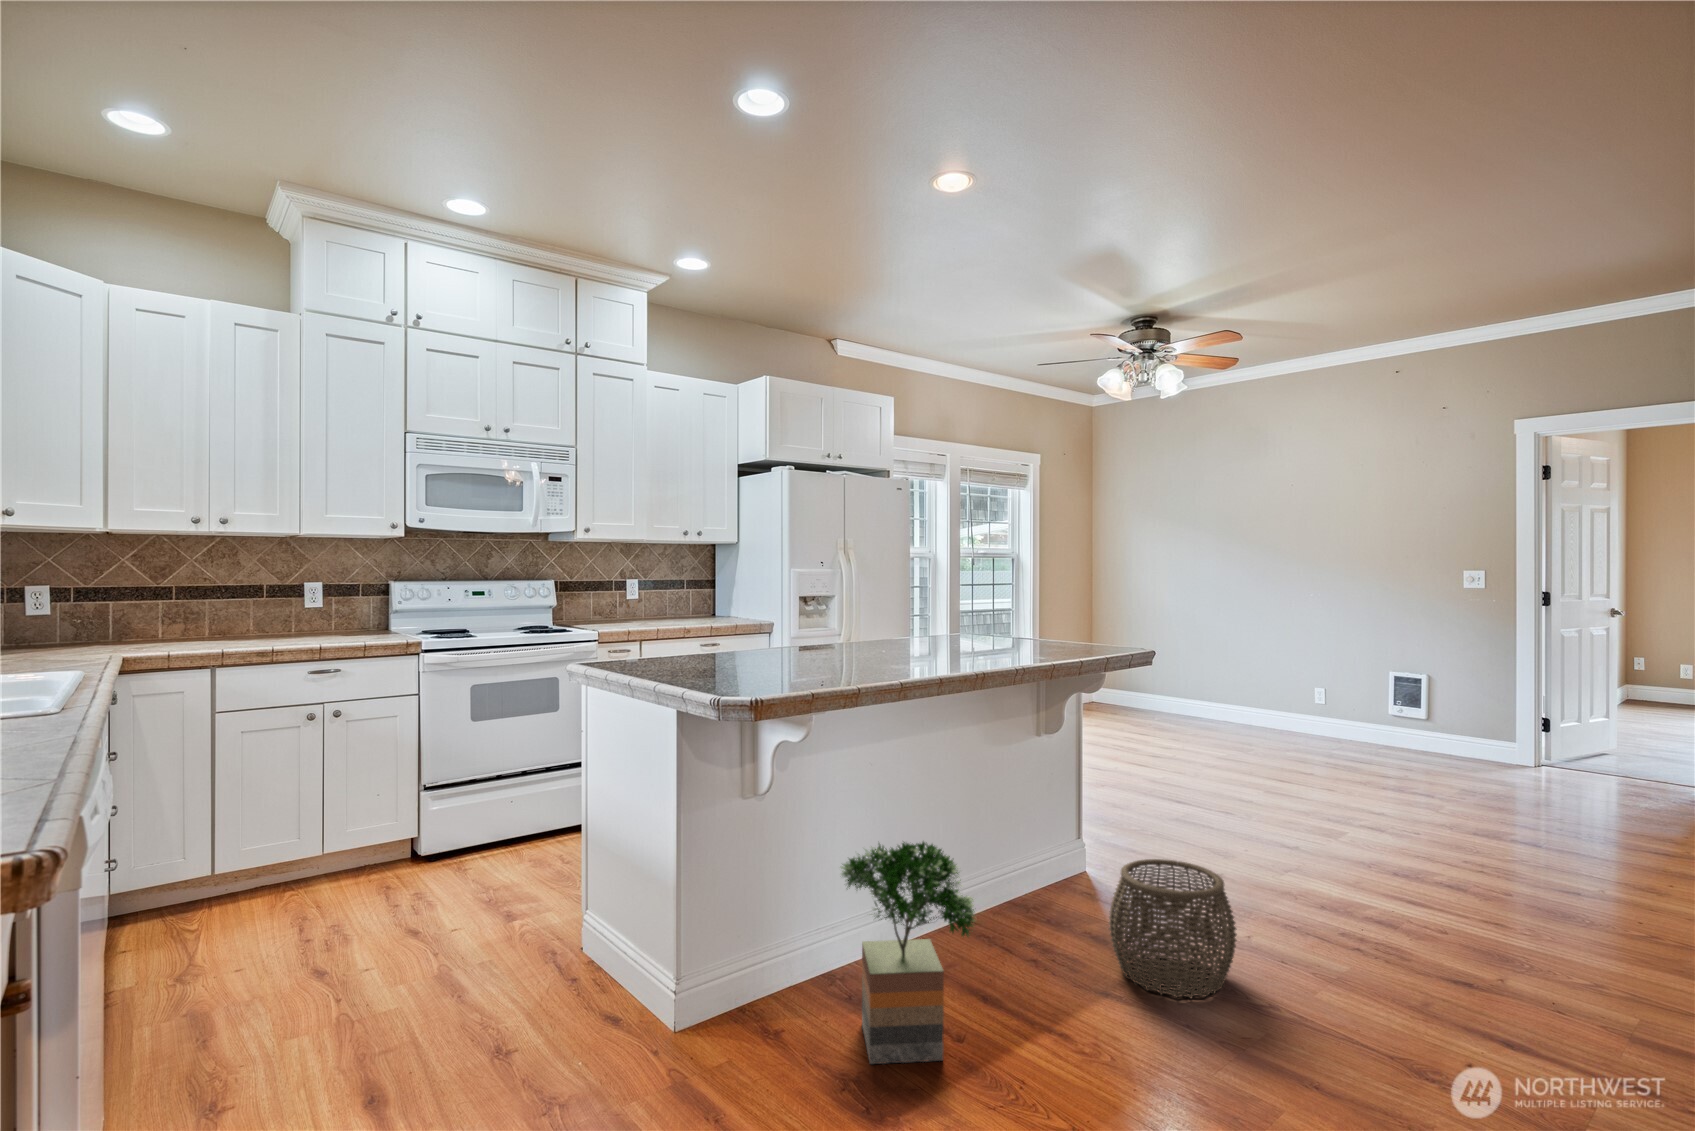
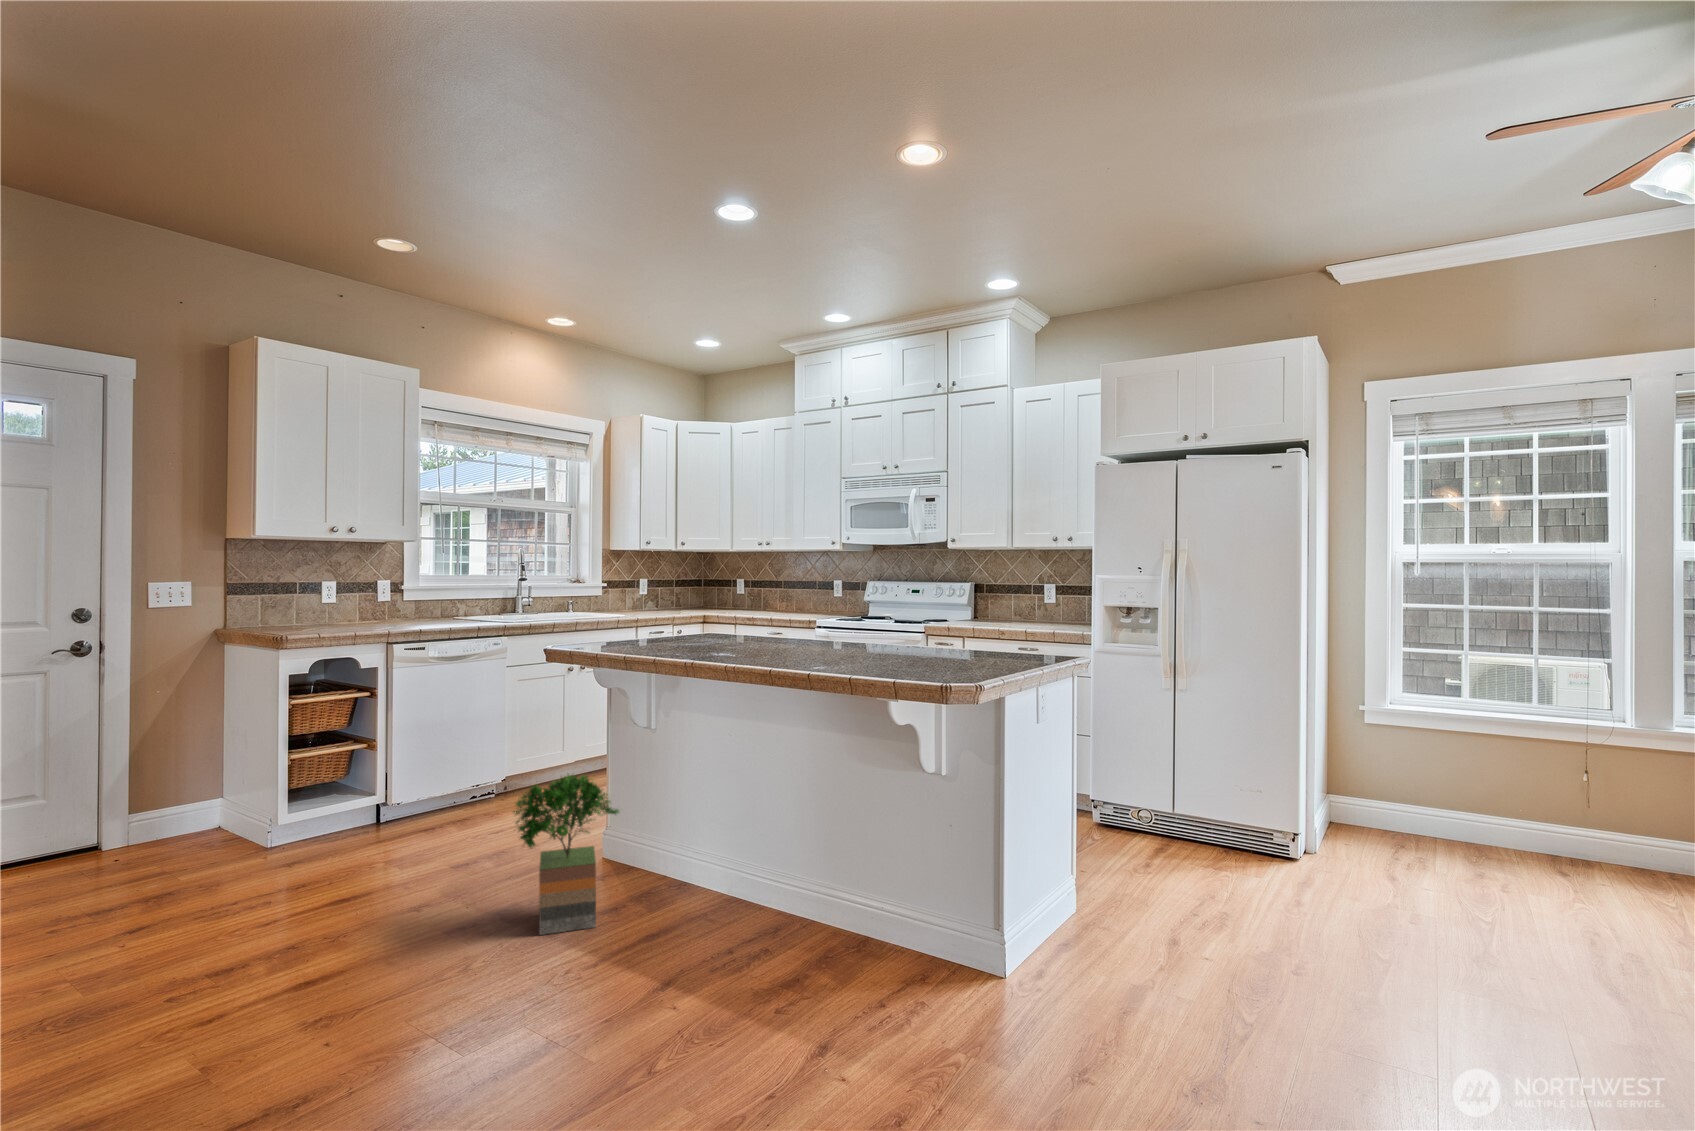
woven basket: present [1109,859,1237,998] -> none [608,901,747,1067]

